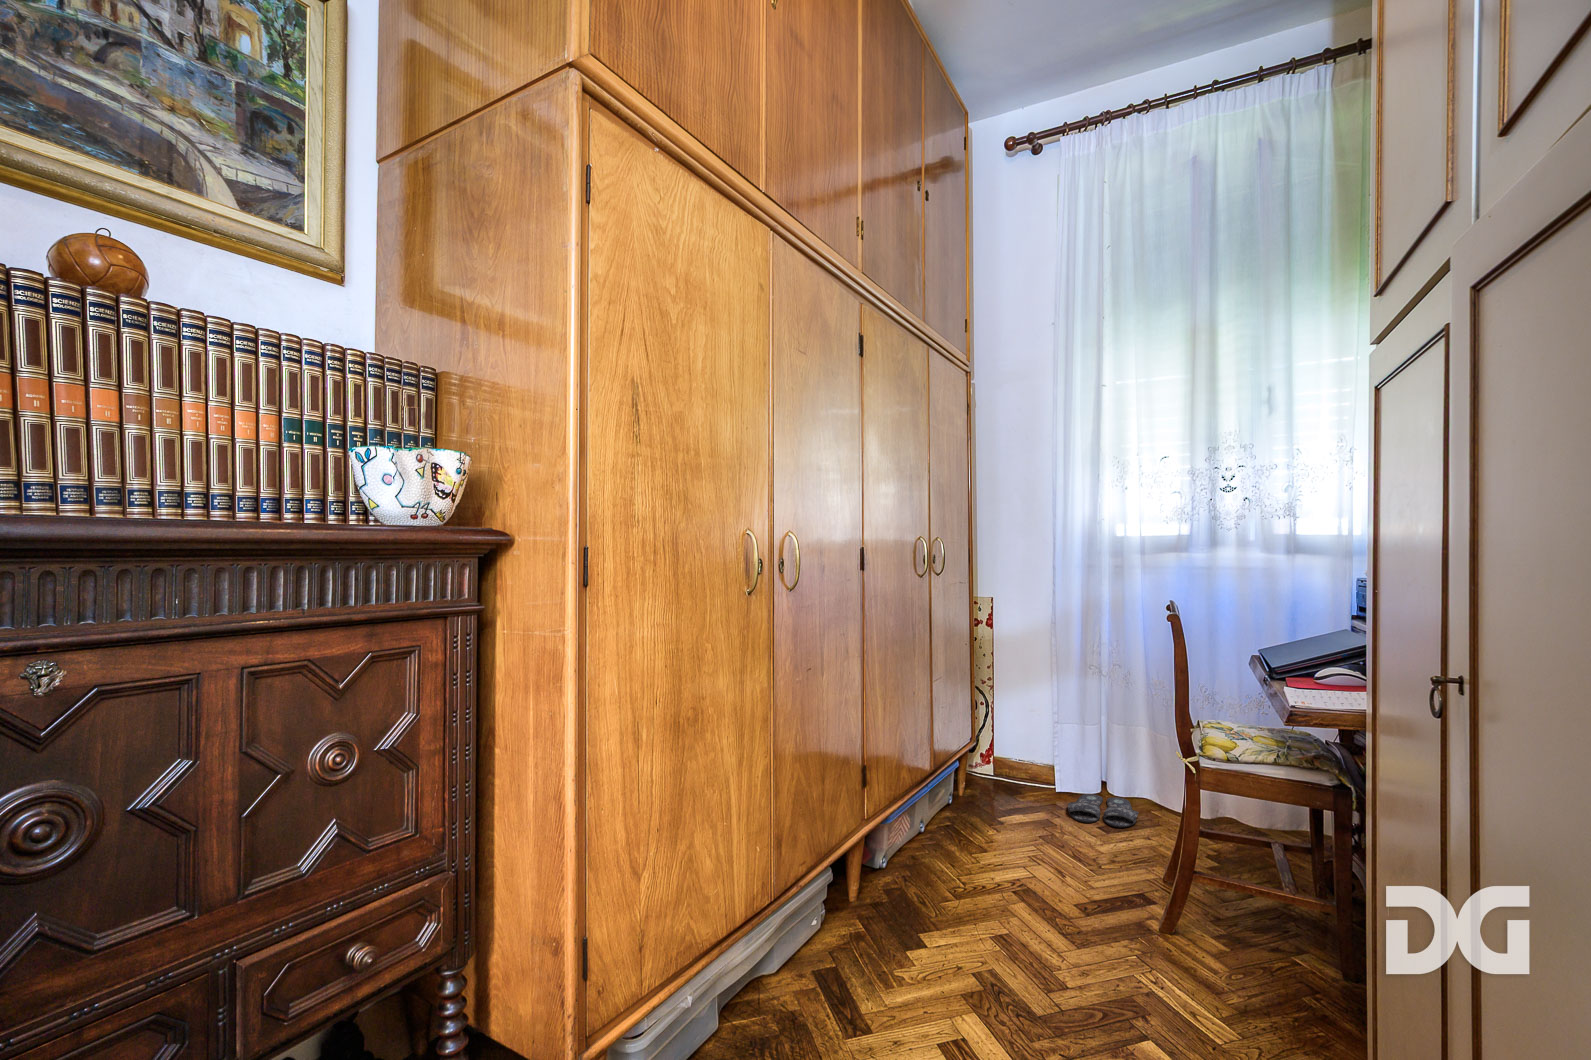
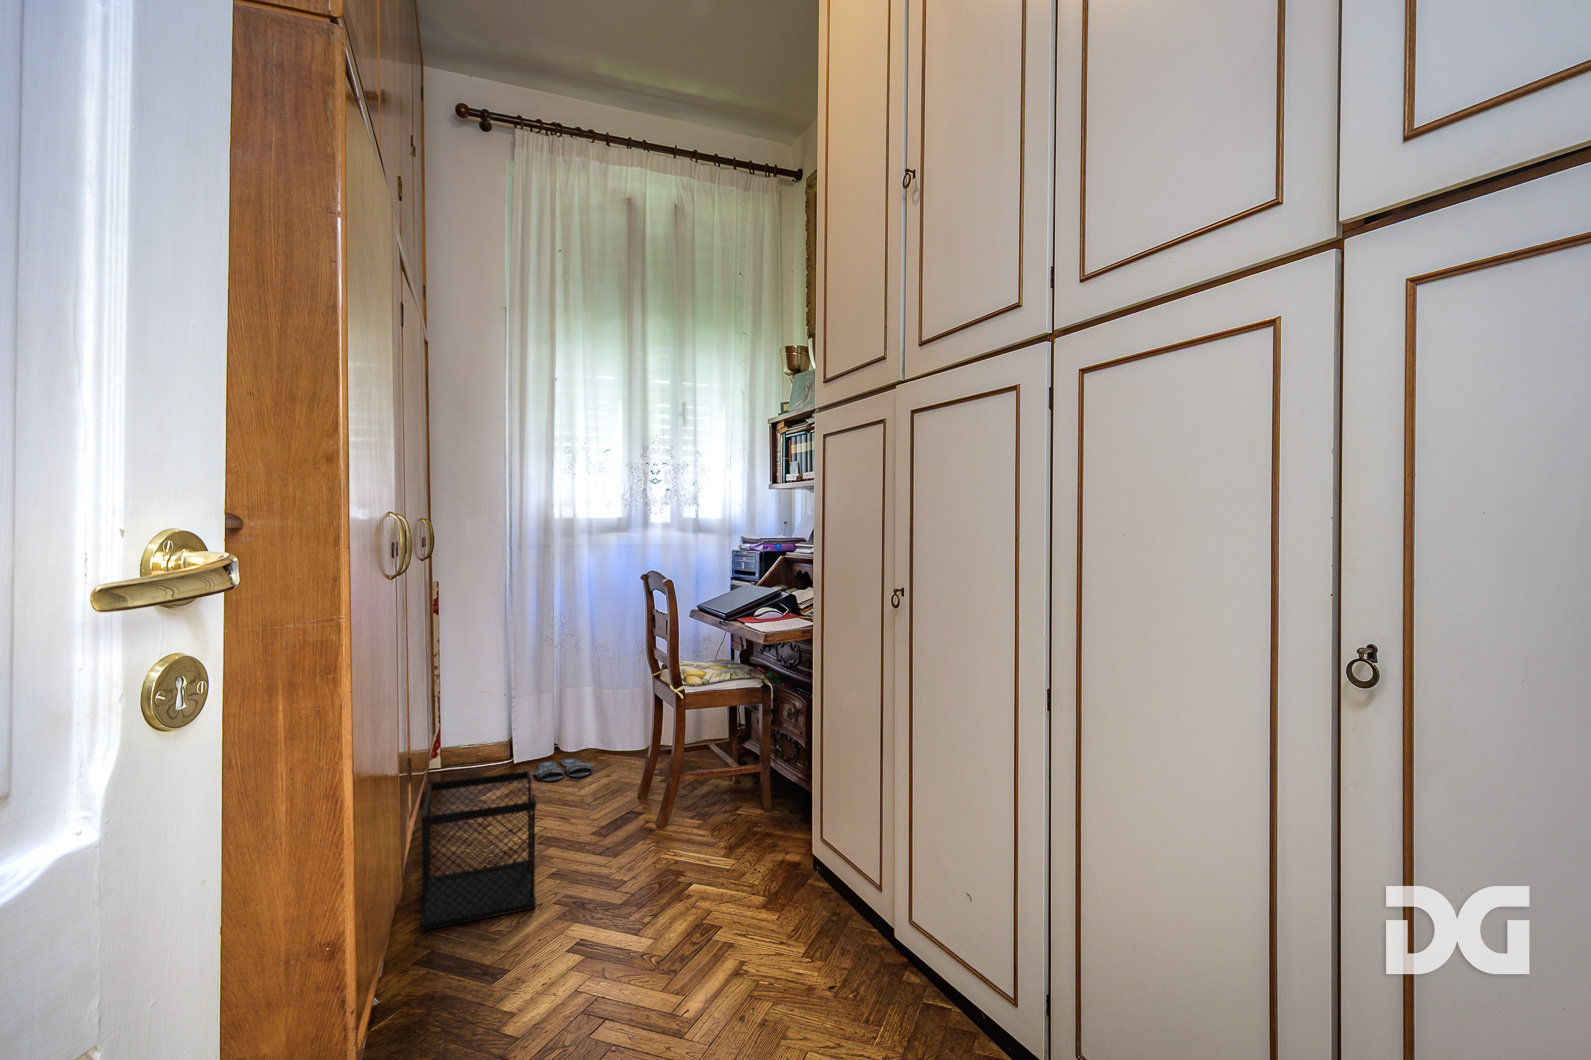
wastebasket: none [848,796,985,970] -> present [420,771,536,931]

